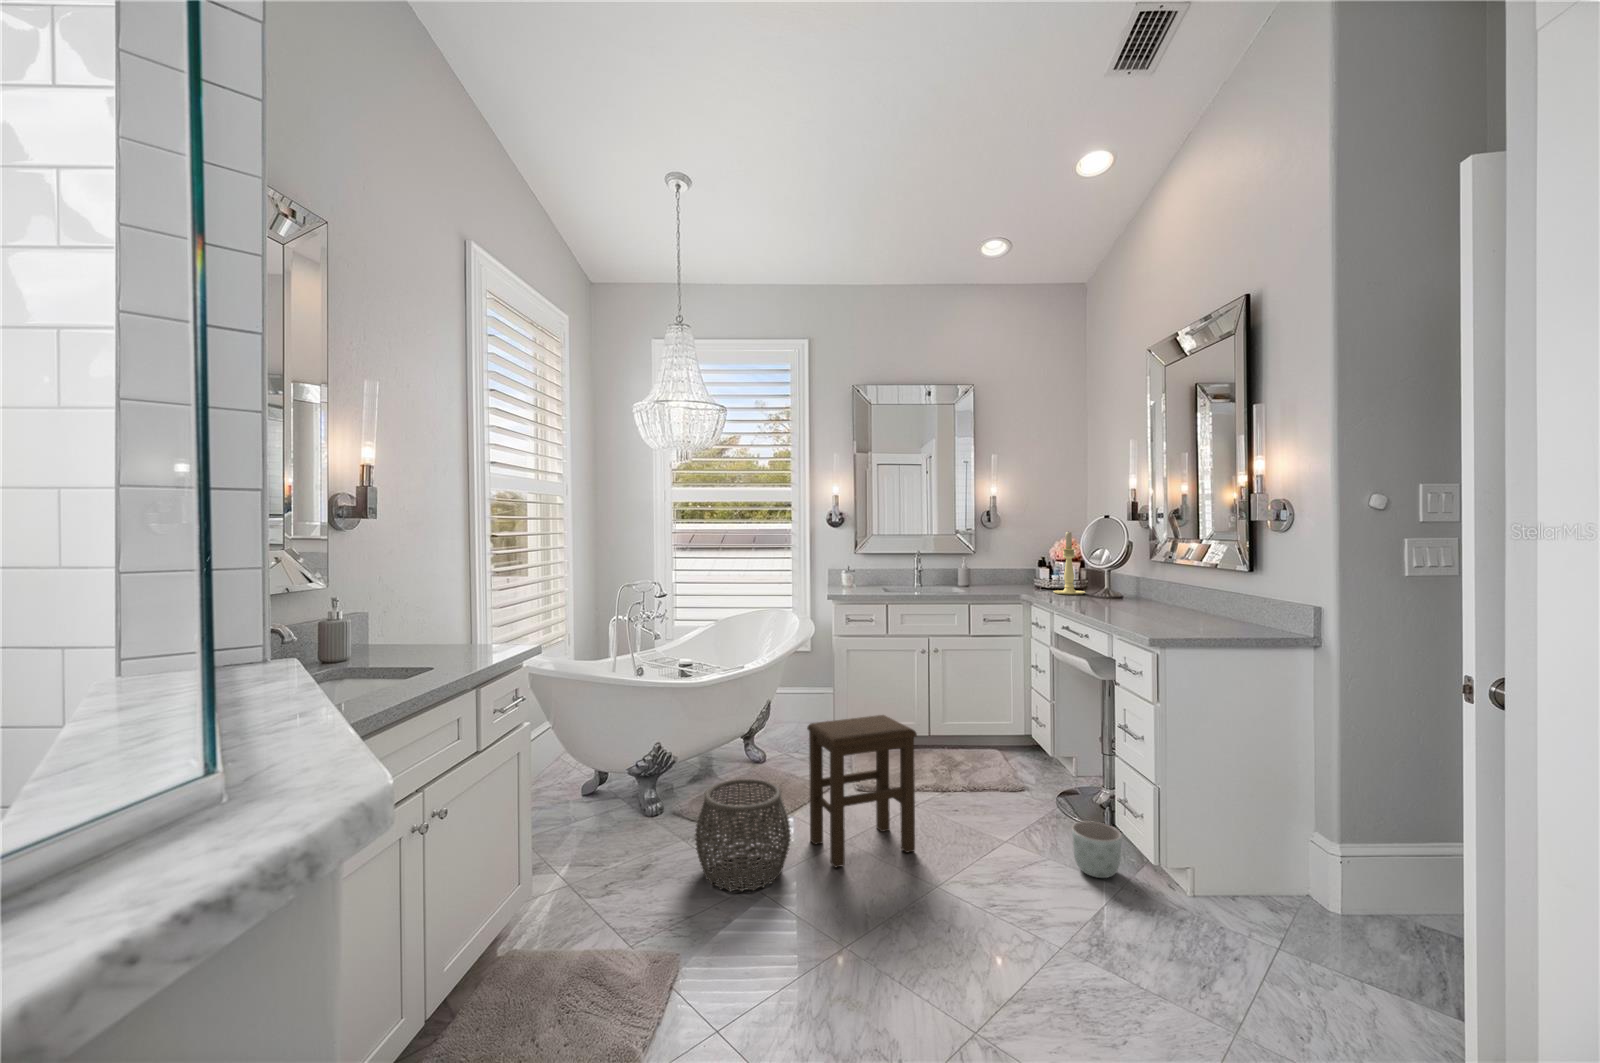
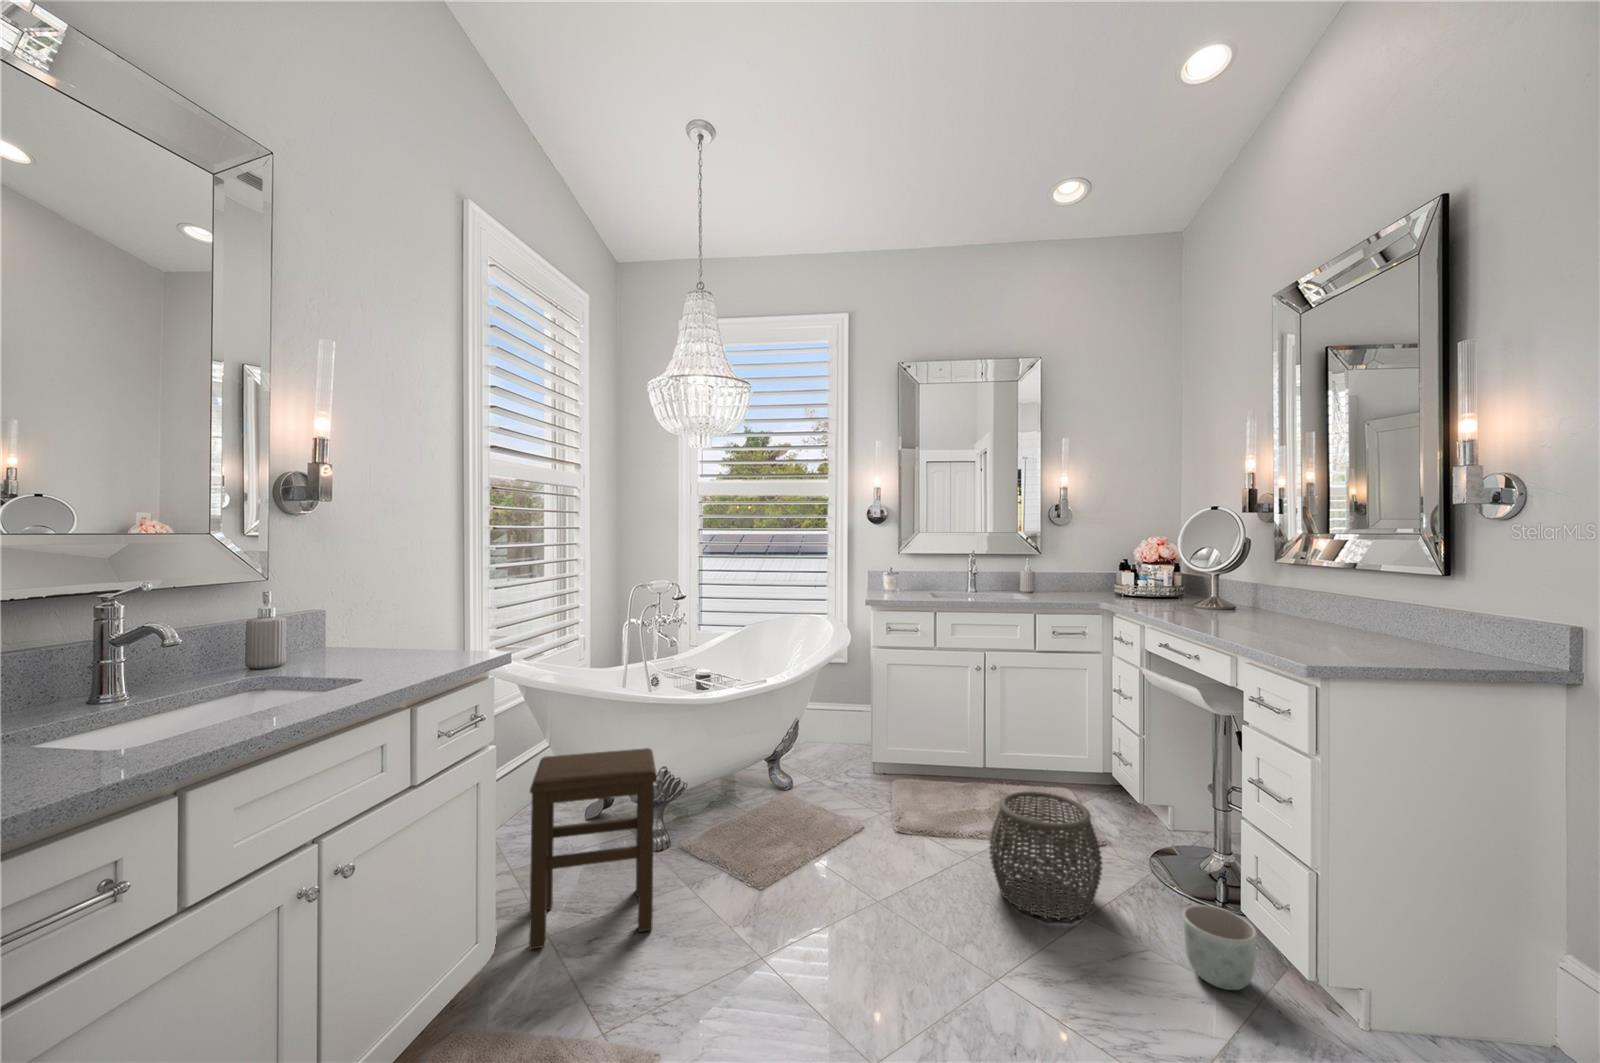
candle holder: present [1053,532,1085,595] -> none [1140,528,1181,604]
stool: present [807,715,917,867] -> present [529,748,657,949]
woven basket: present [695,779,791,891] -> present [989,791,1102,920]

